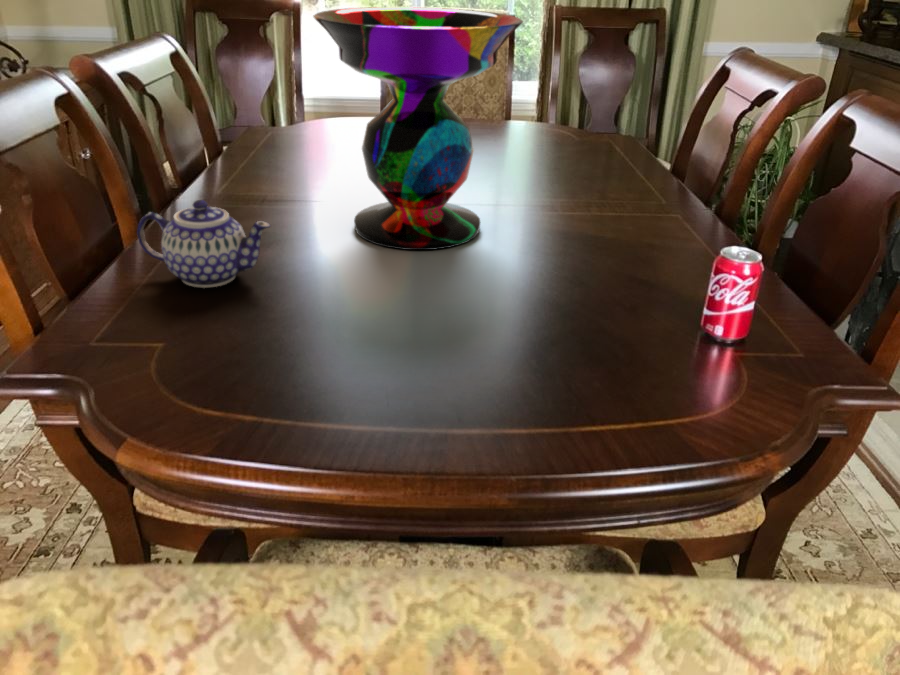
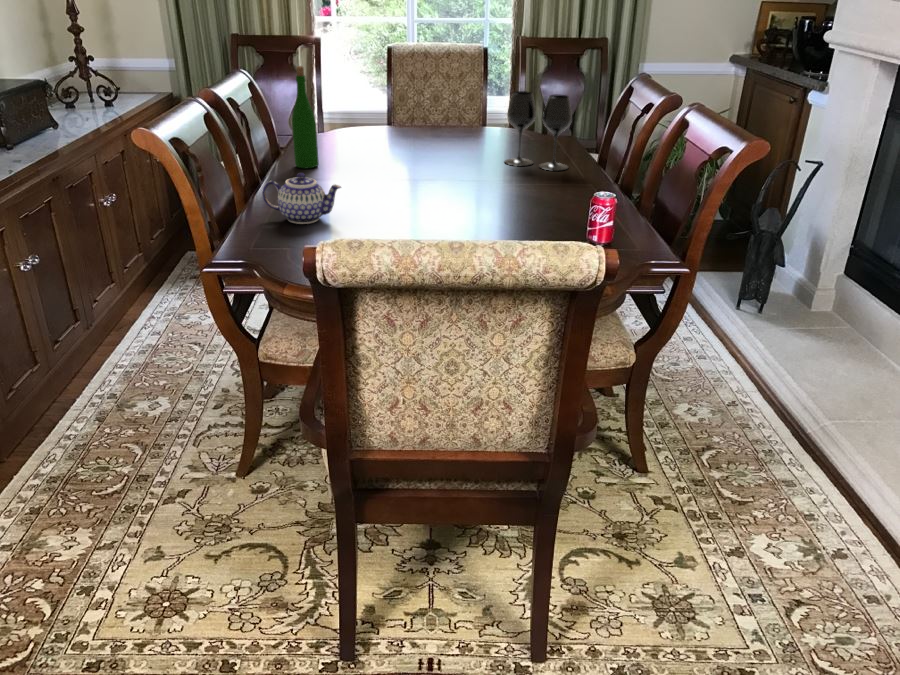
decorative bowl: present [313,7,523,250] -> none [361,55,487,205]
wine bottle: none [221,24,263,181] -> present [292,66,319,168]
wine glass: none [540,70,645,190] -> present [505,91,572,171]

